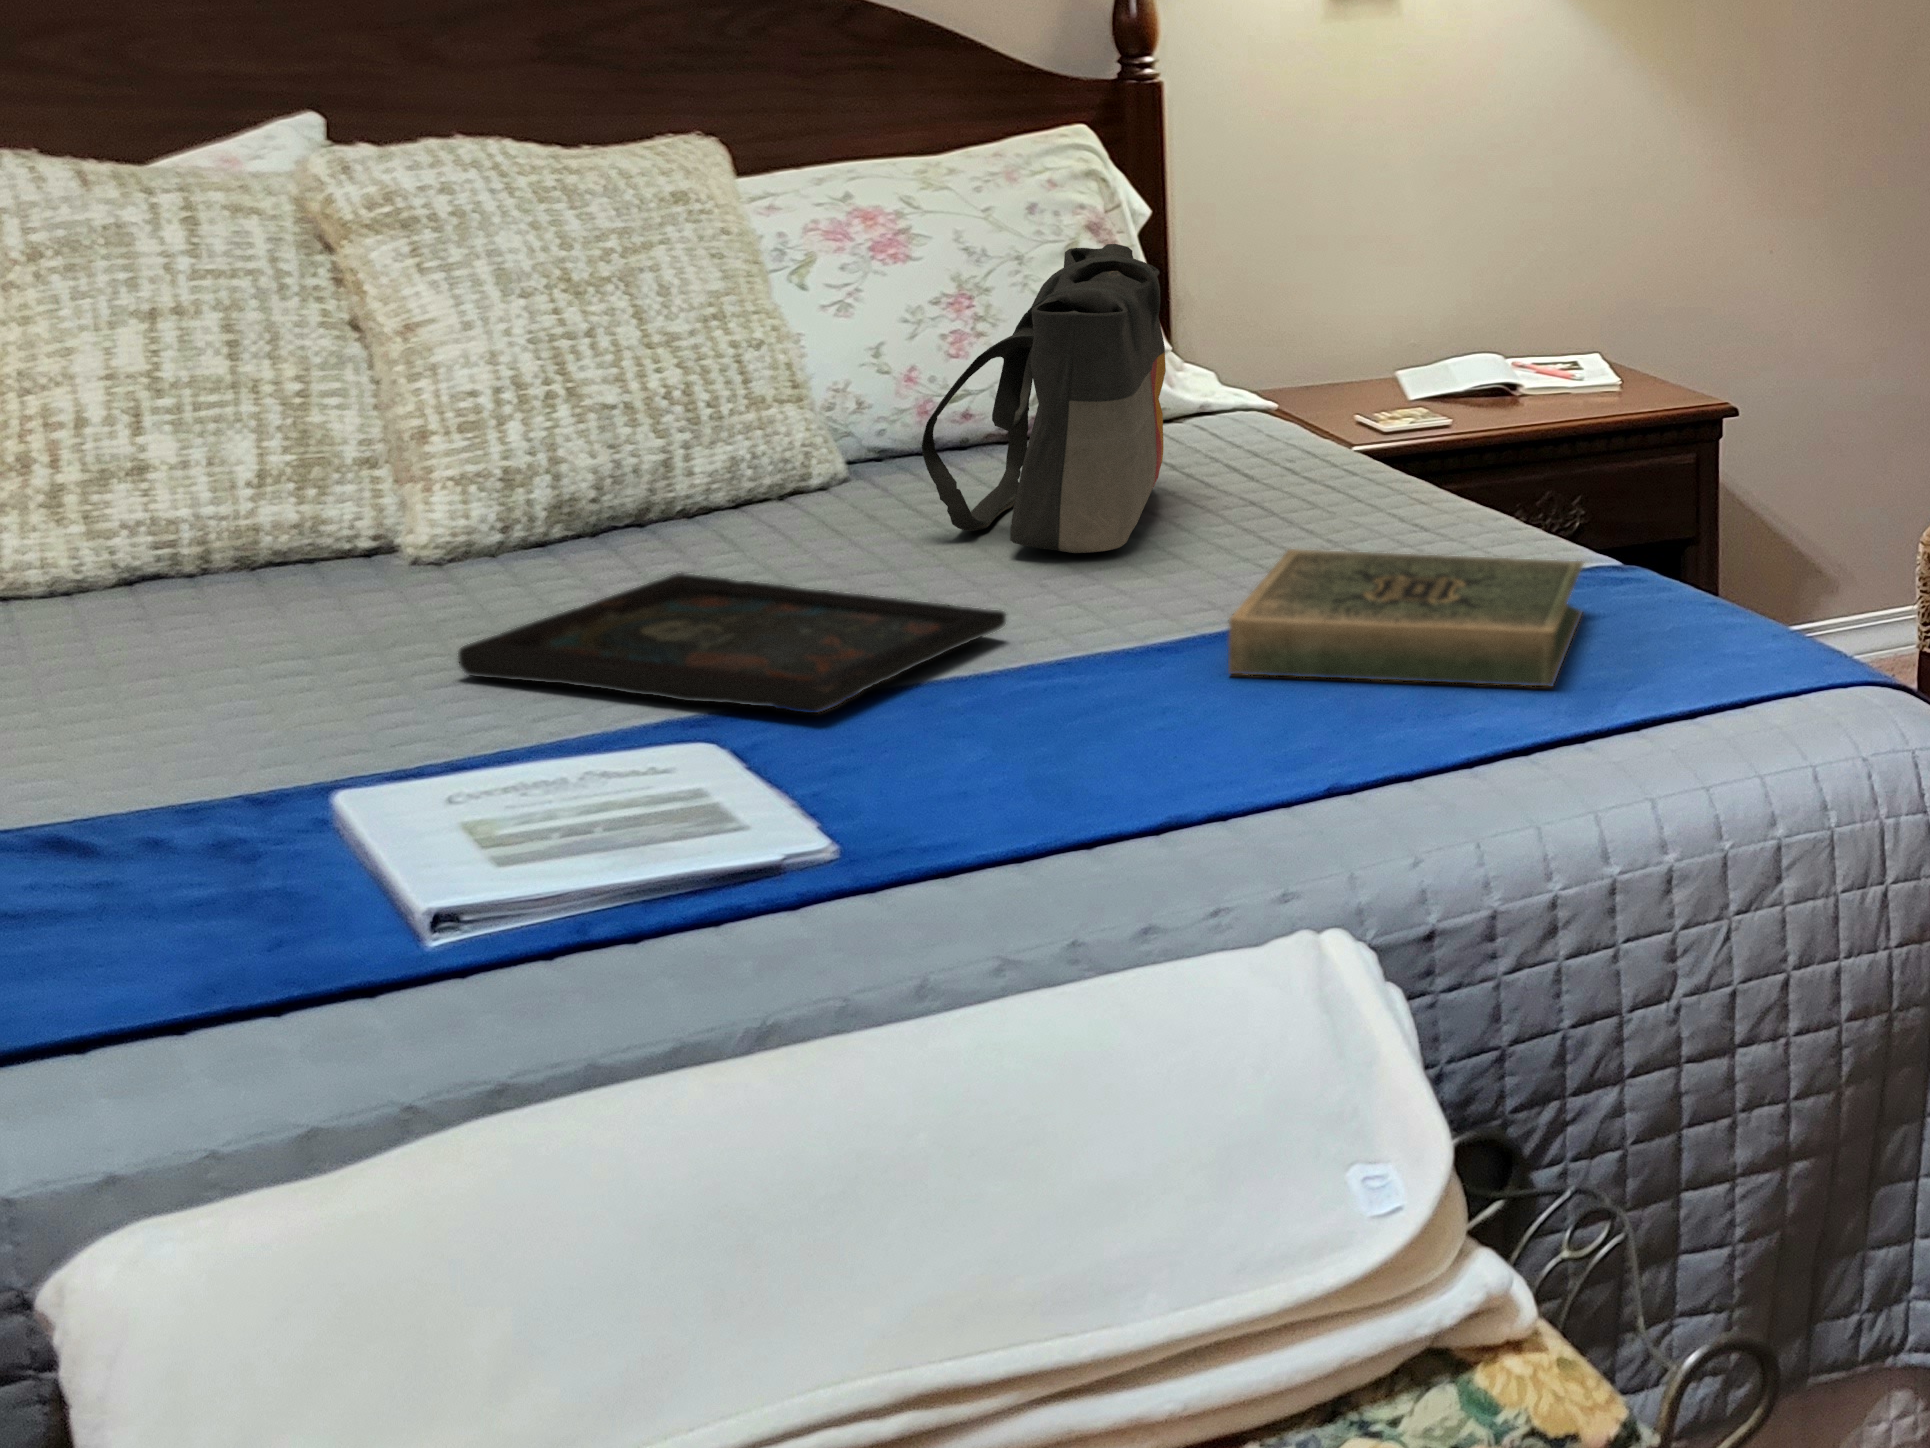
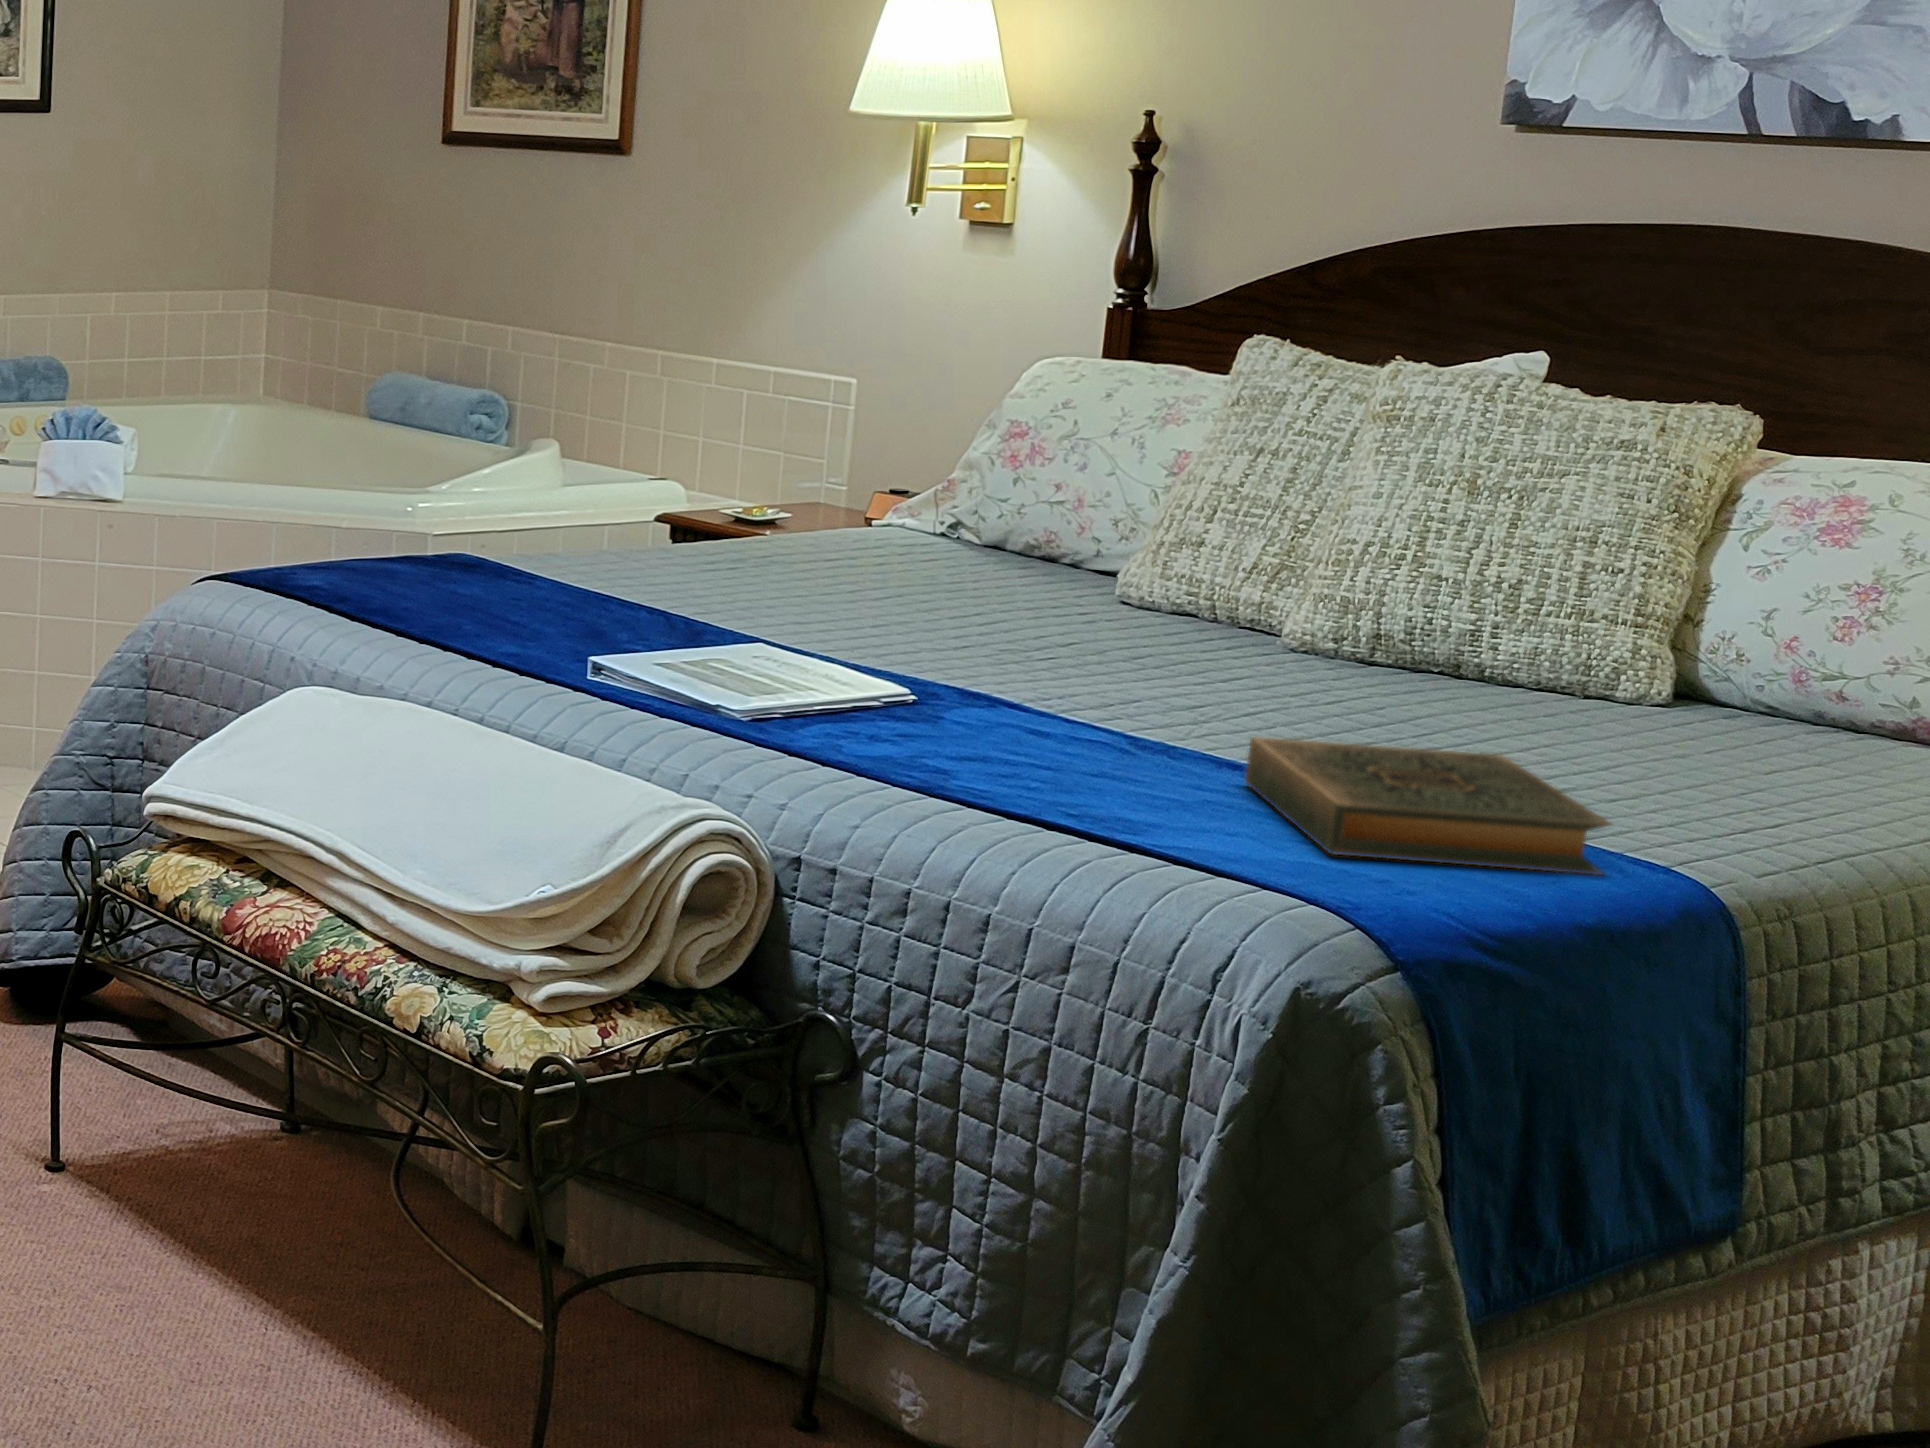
tote bag: present [922,244,1166,553] -> none [1491,518,1852,761]
tray: present [458,573,1006,713] -> none [1017,641,1267,733]

